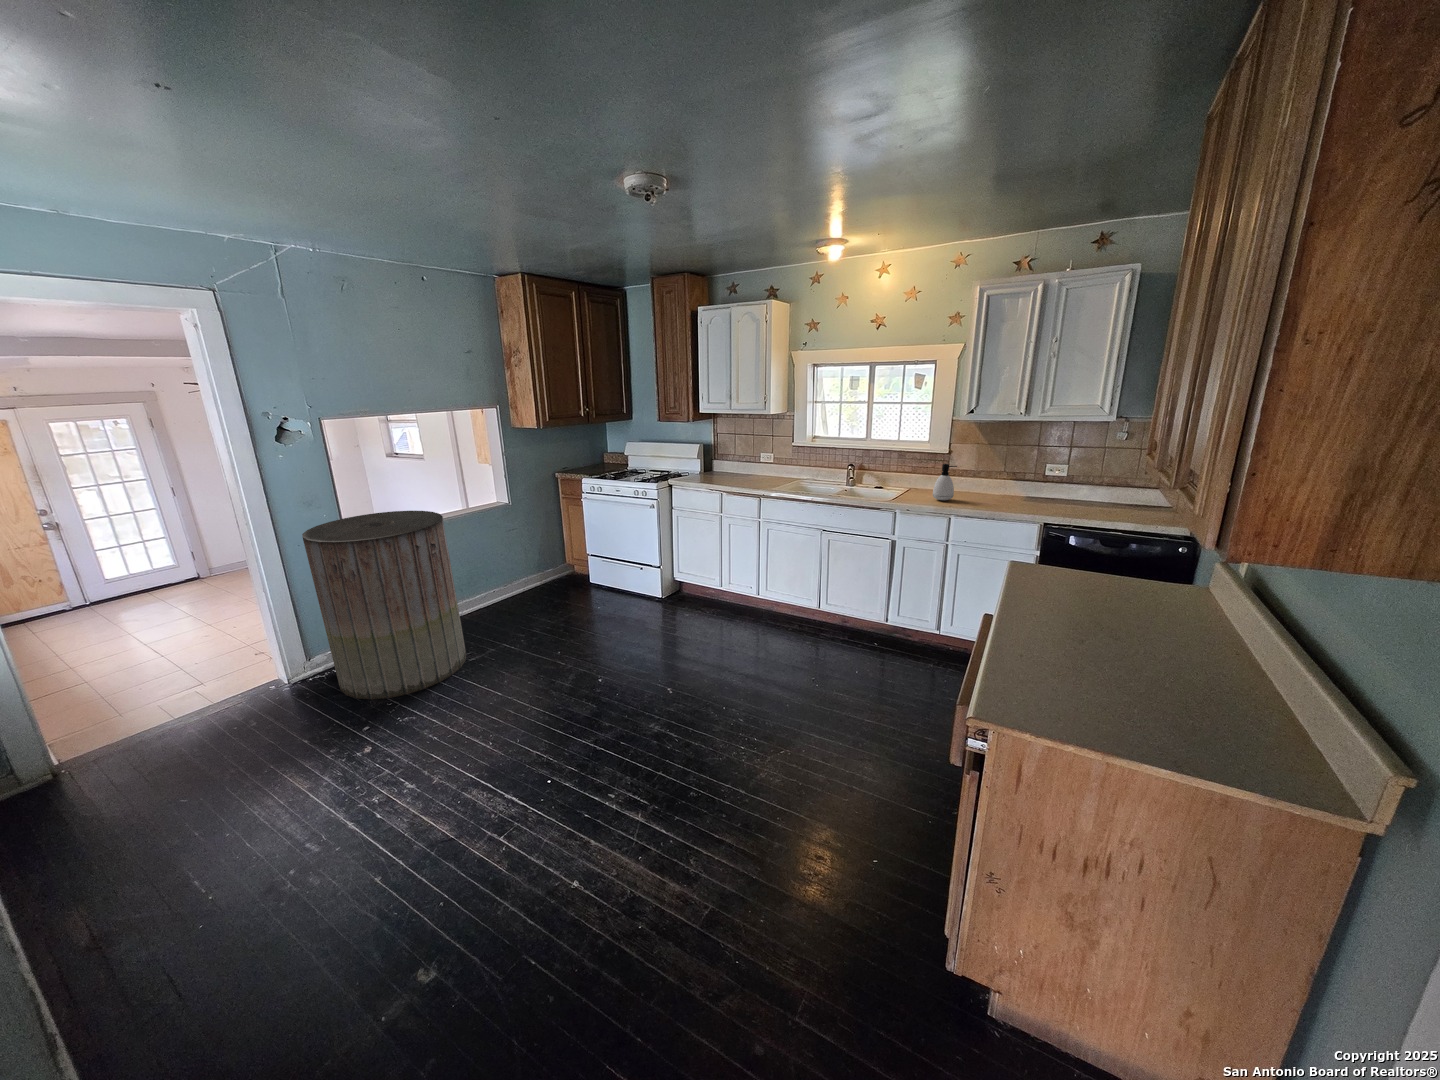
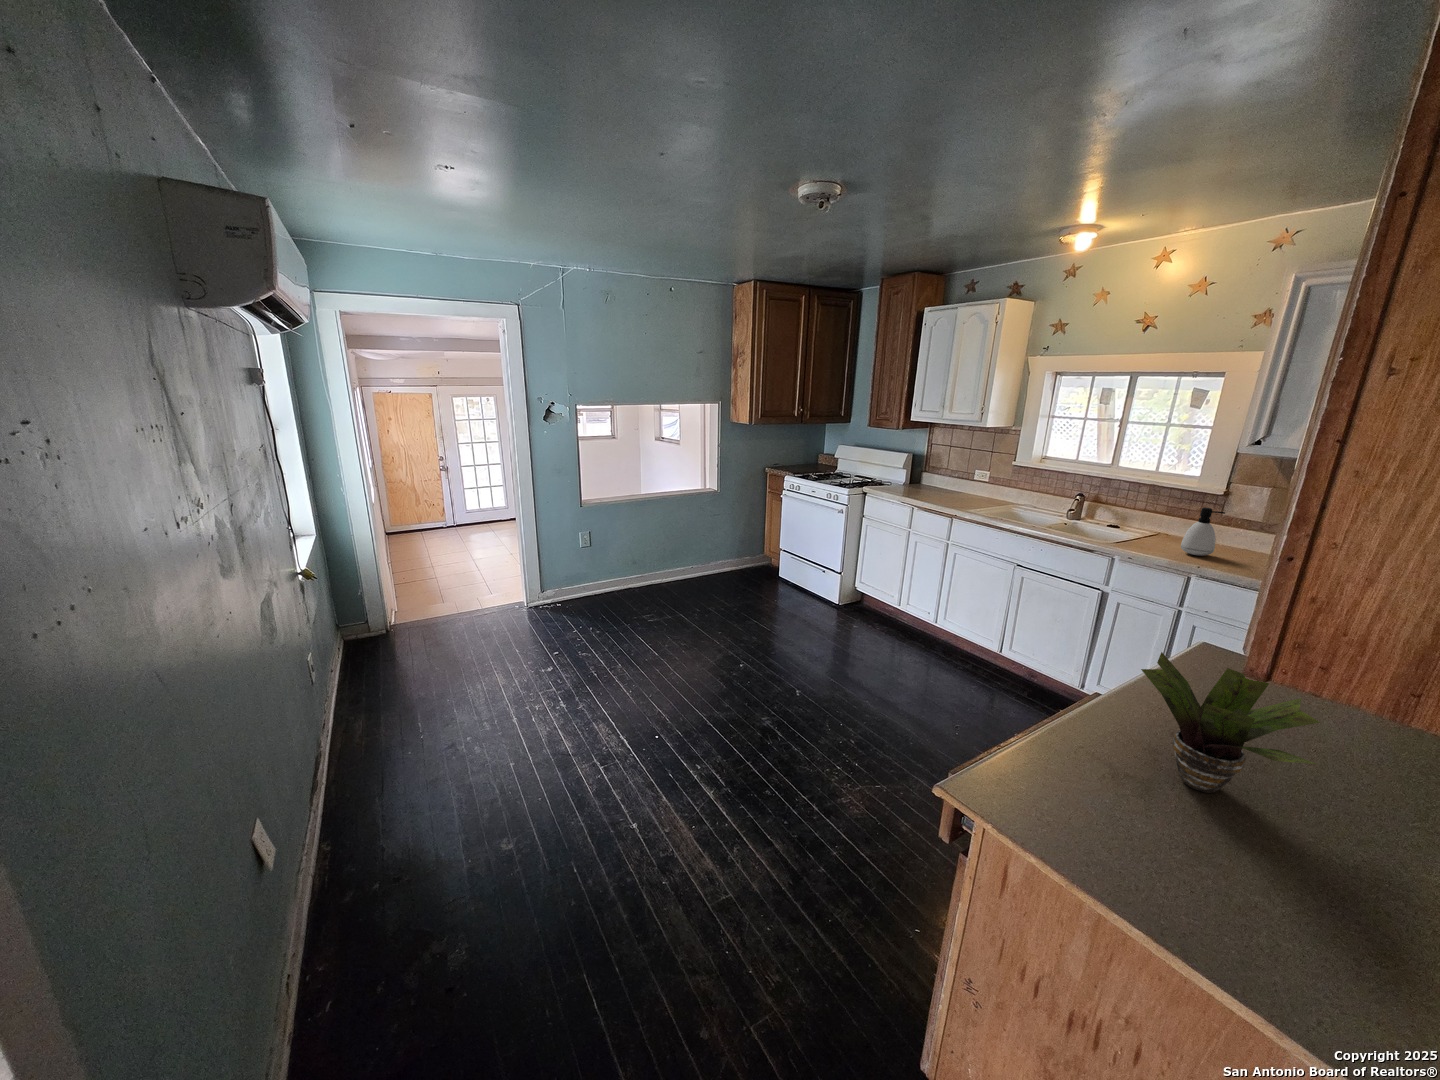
trash can: present [302,511,466,700] -> none [546,483,651,634]
potted plant: none [1037,570,1174,662] -> present [1141,652,1320,793]

